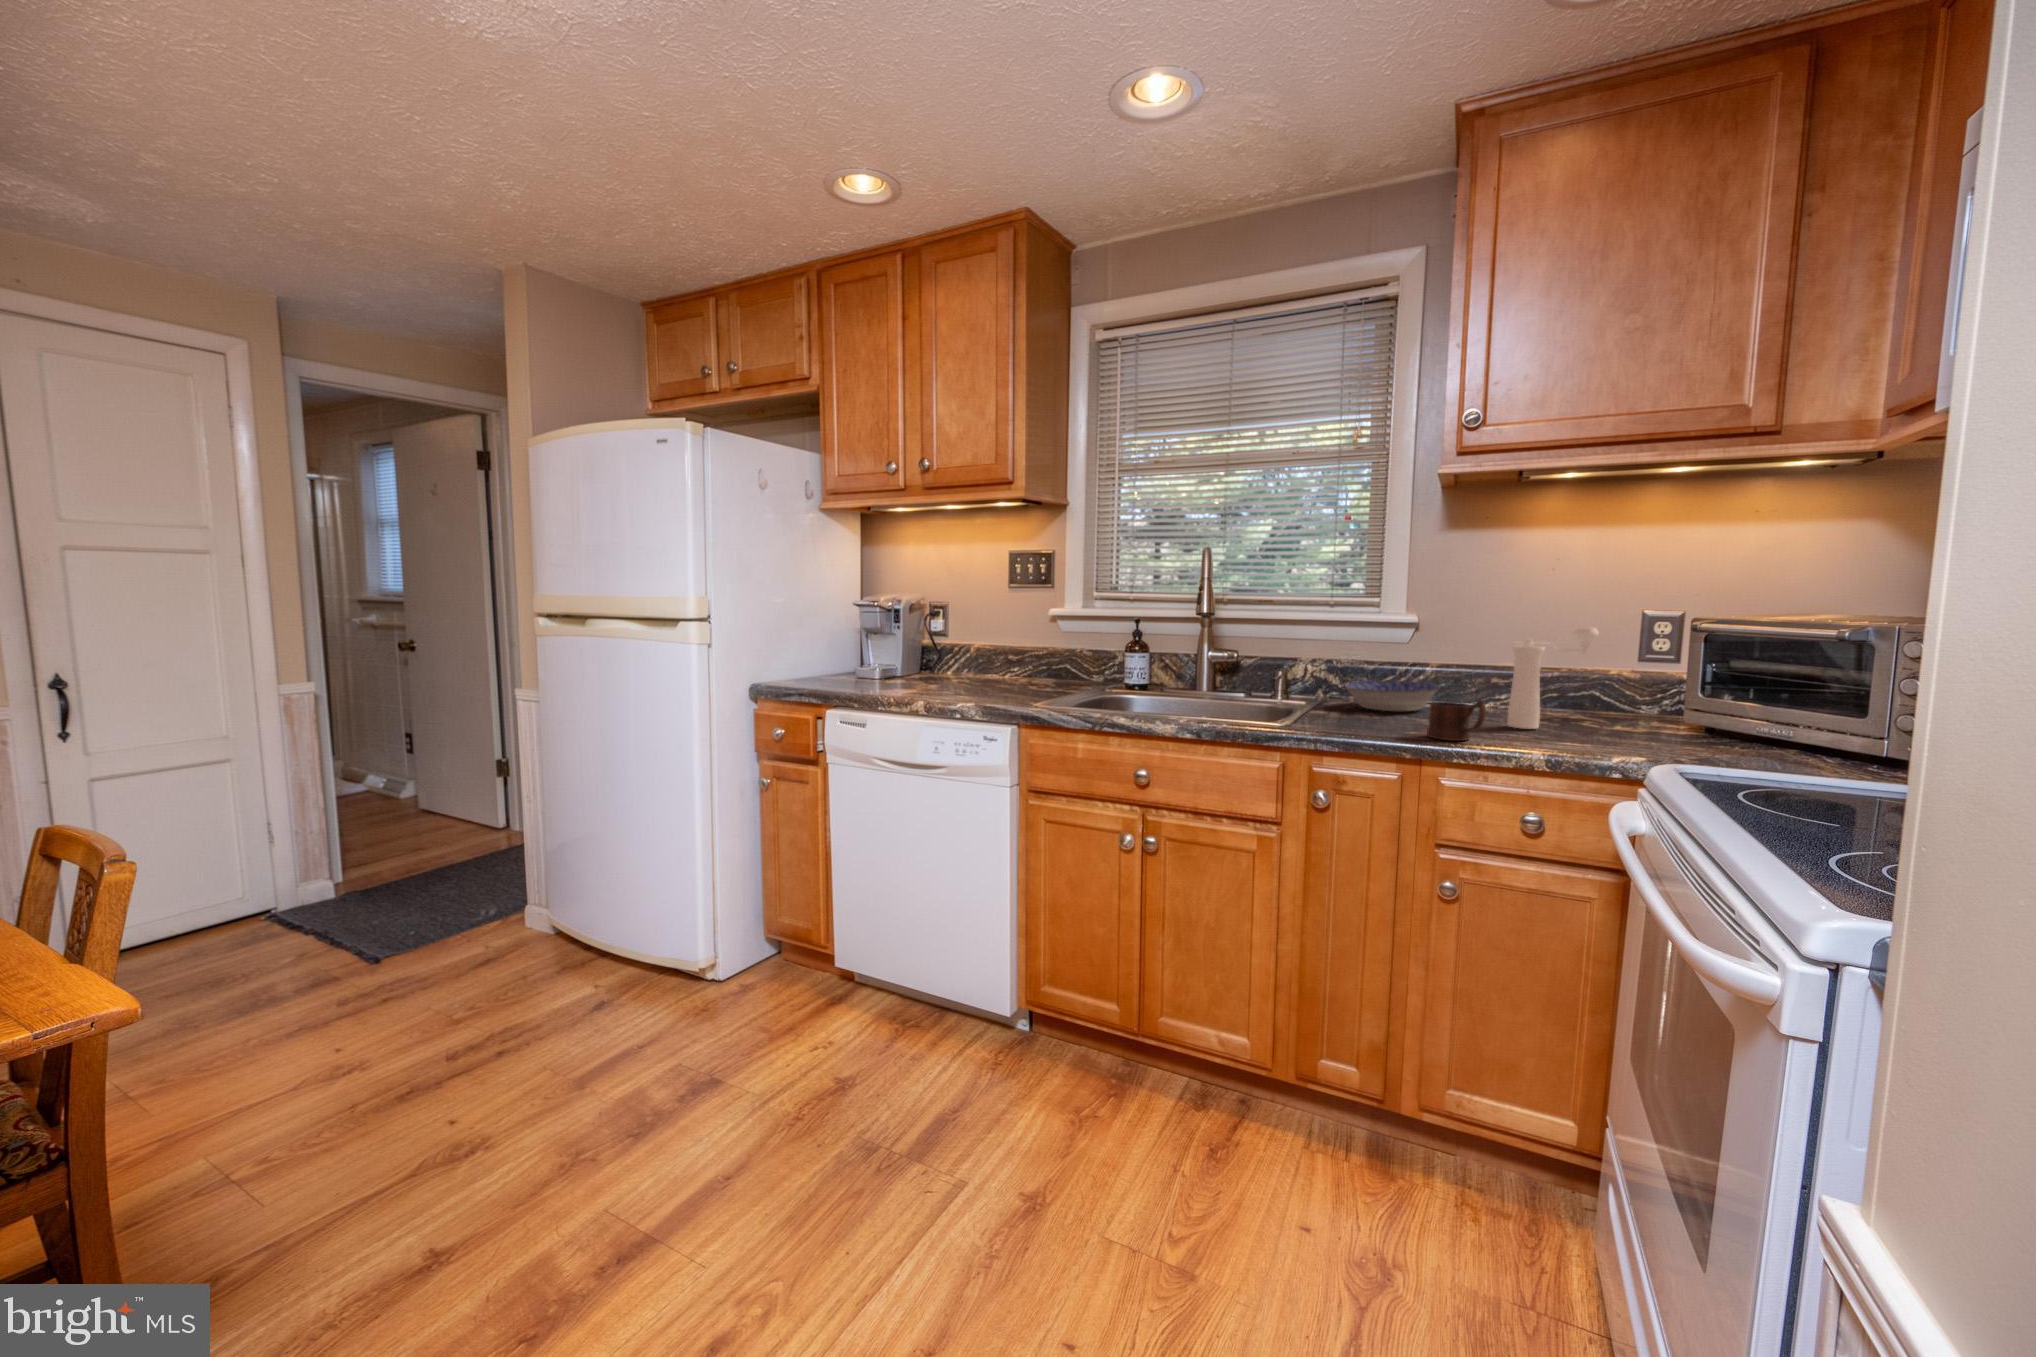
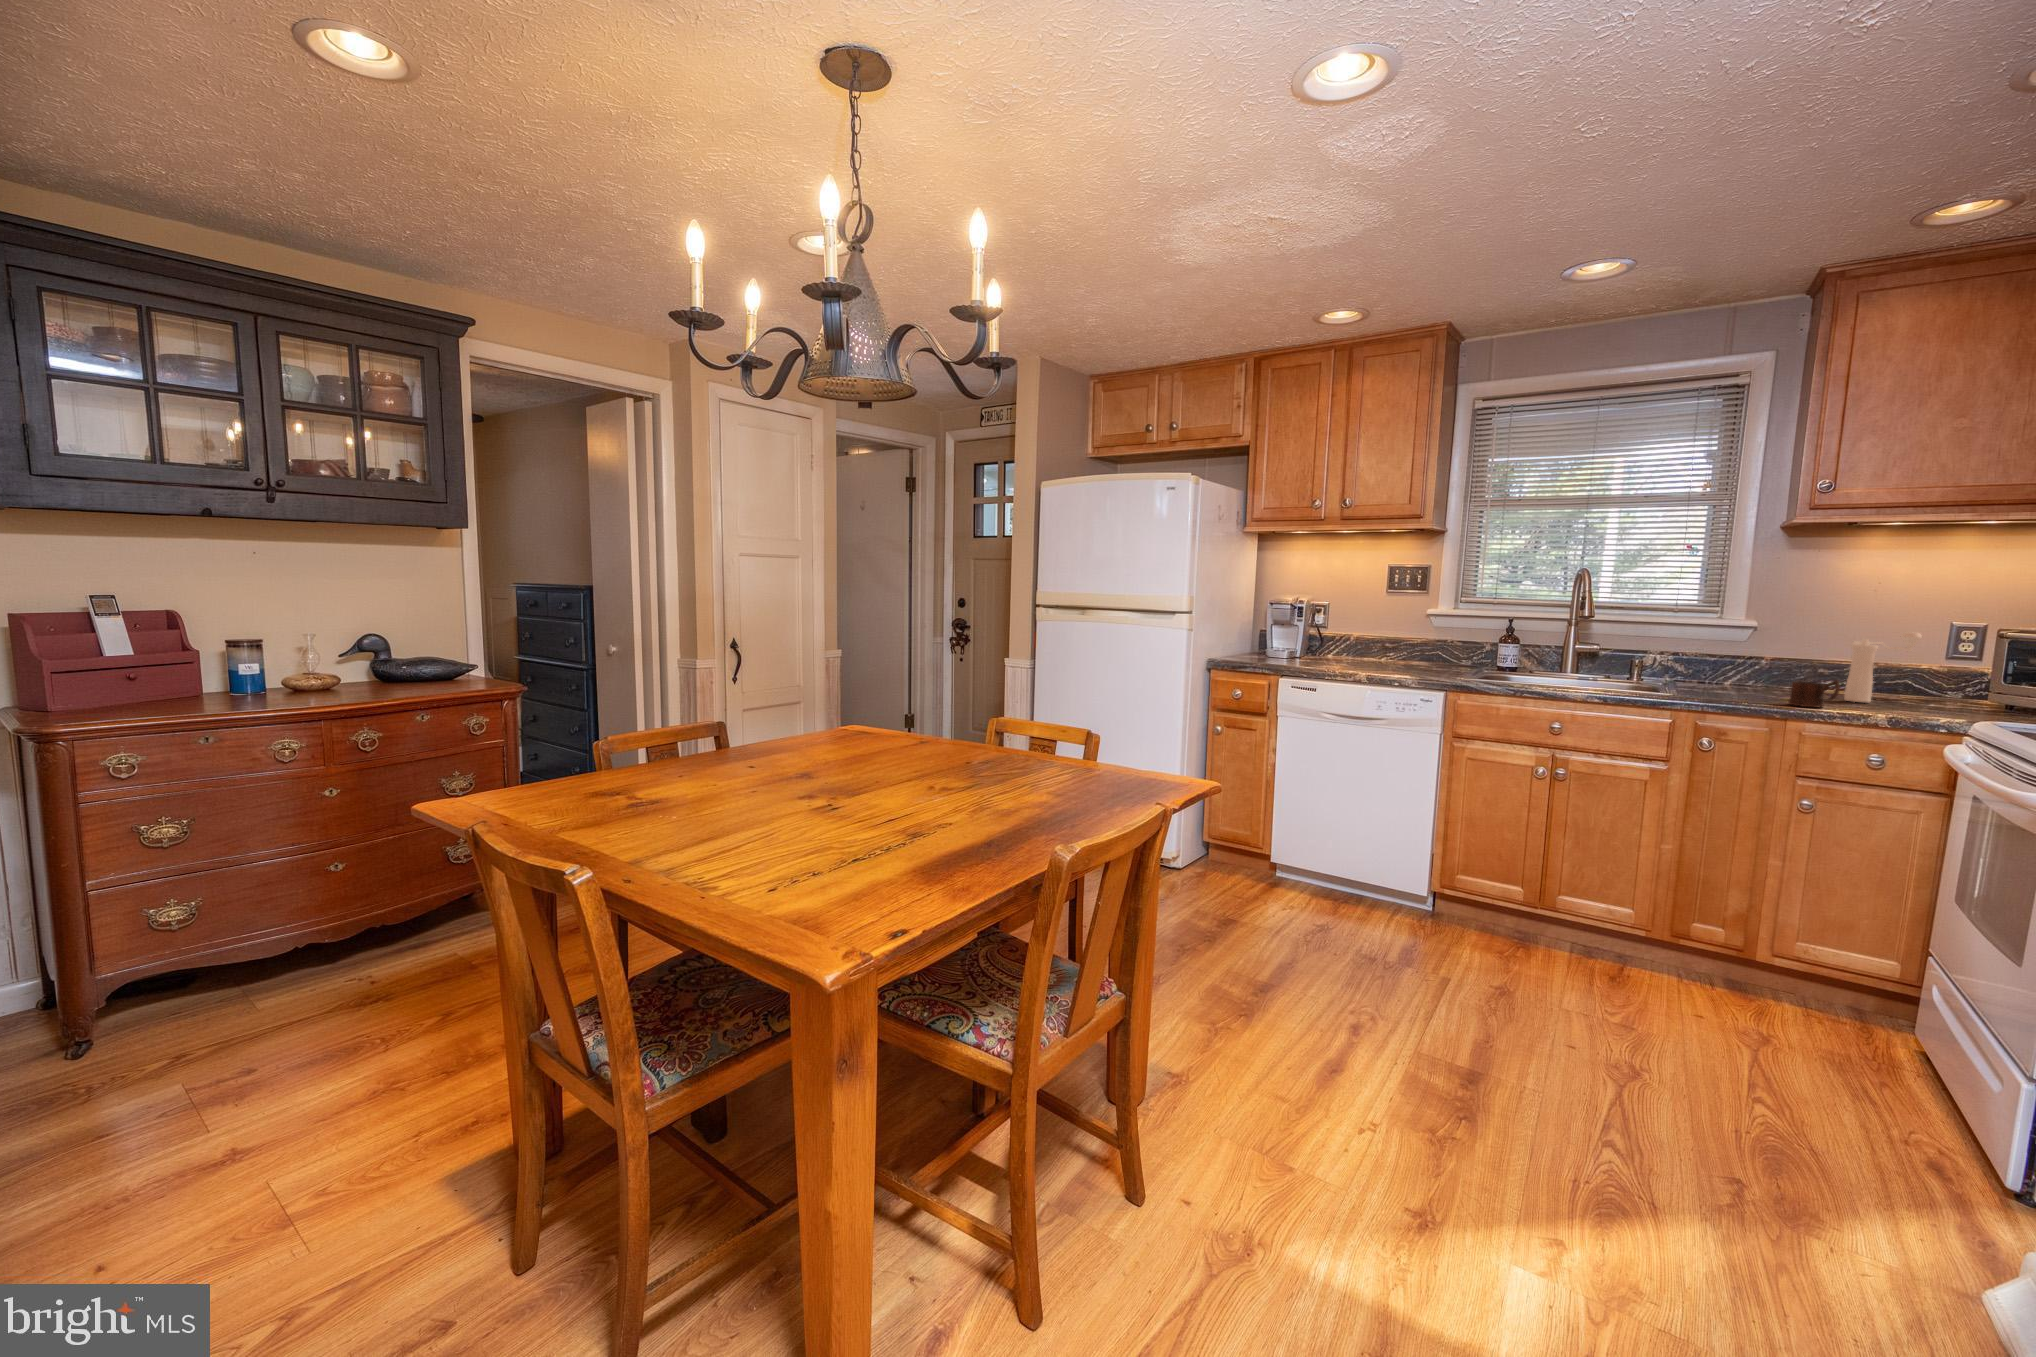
bowl: present [1345,680,1439,711] -> none [1697,667,1780,690]

